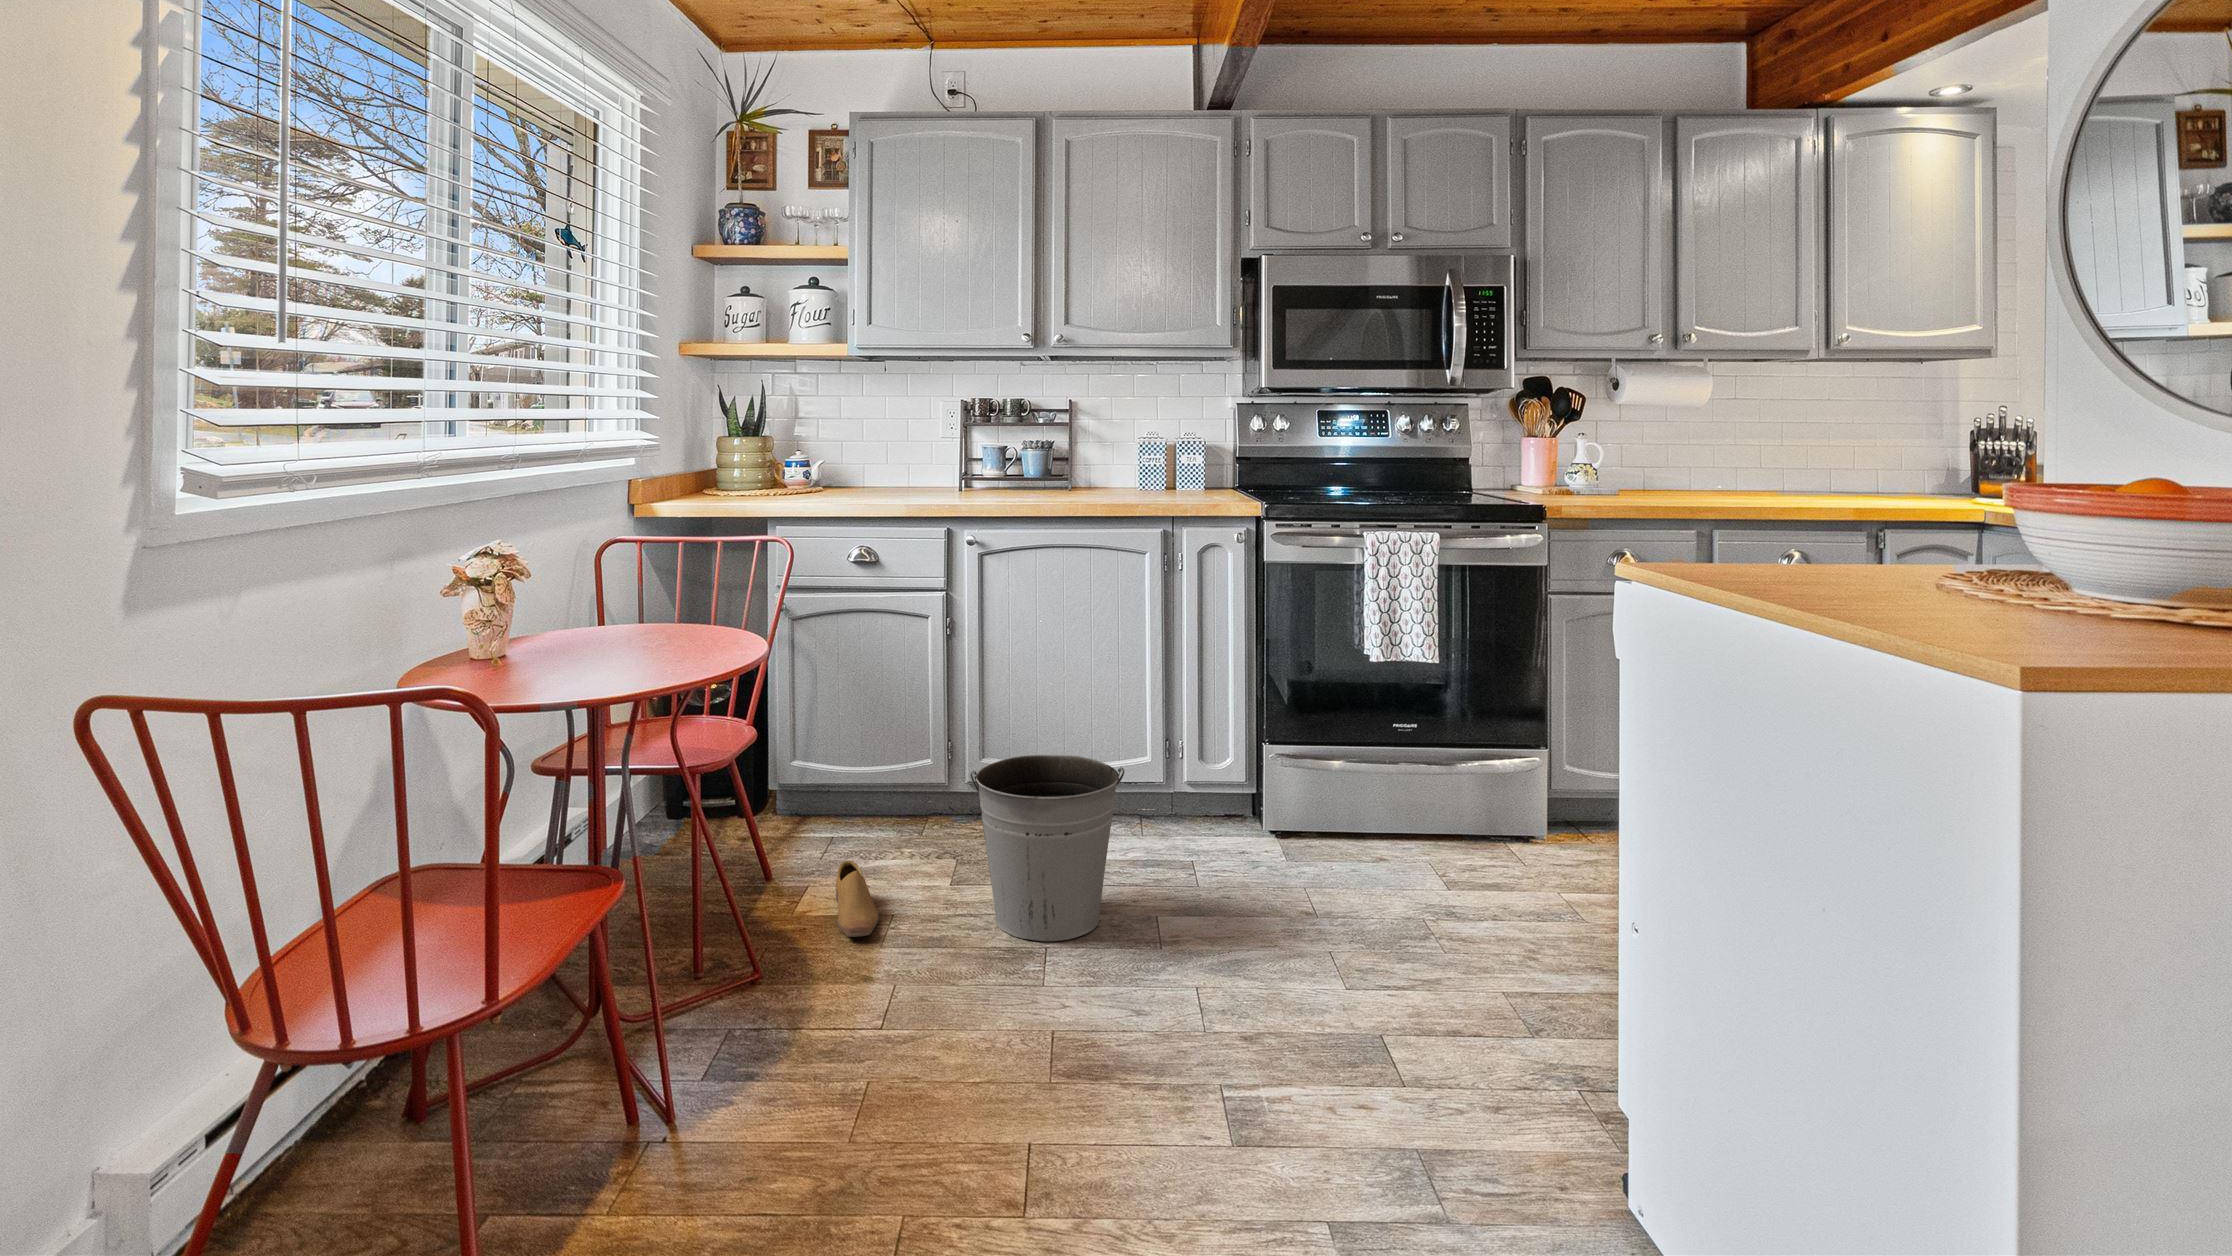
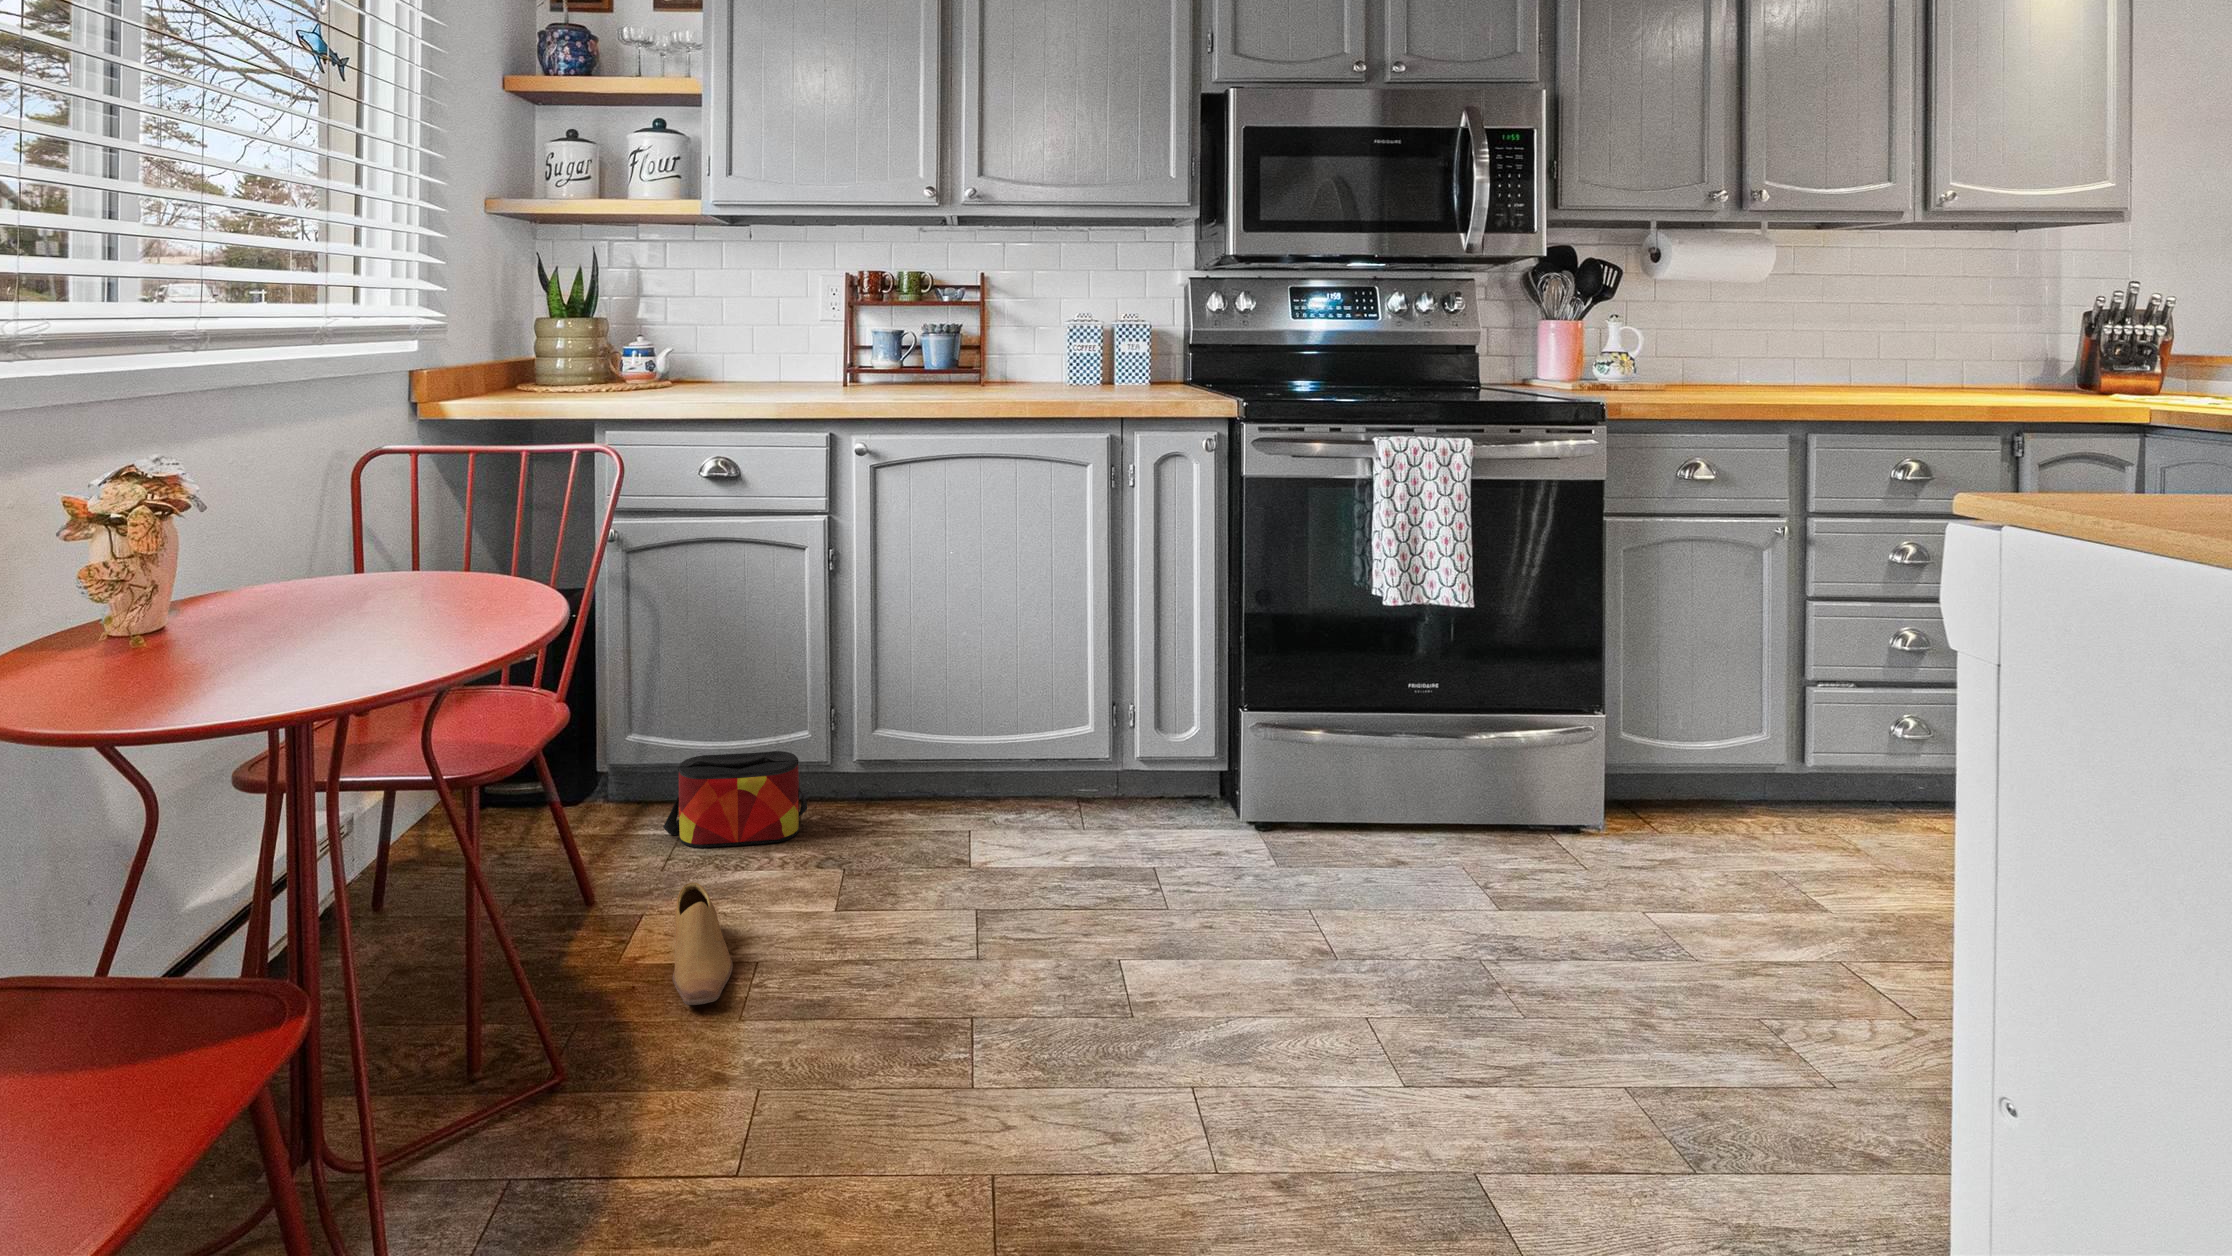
bucket: present [970,755,1124,941] -> none [859,736,1075,1005]
bag: none [819,775,929,847] -> present [663,751,807,848]

